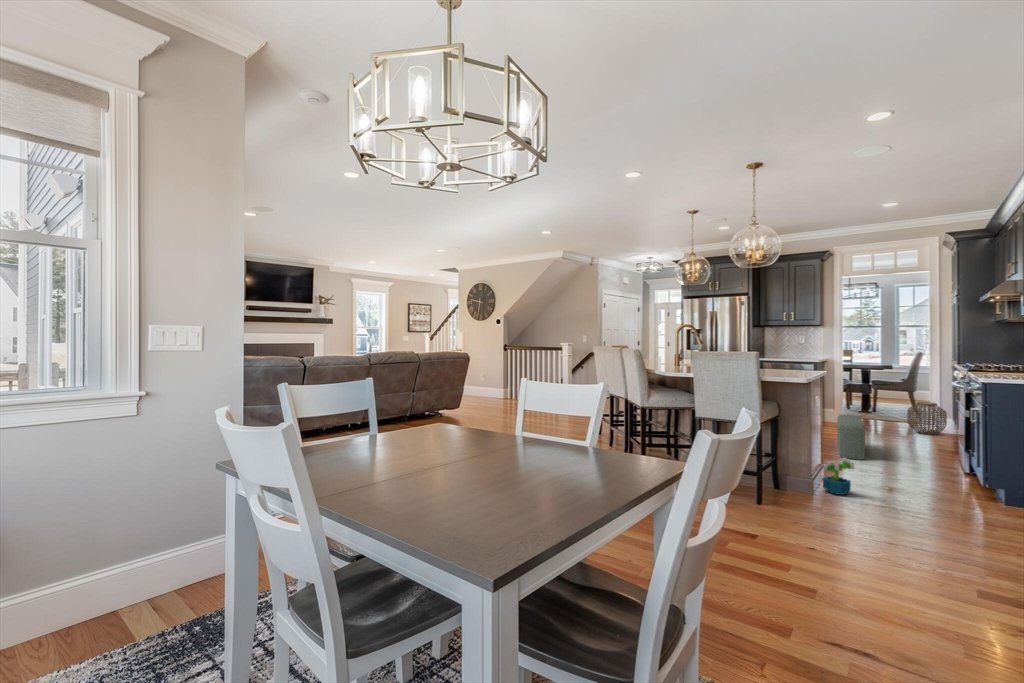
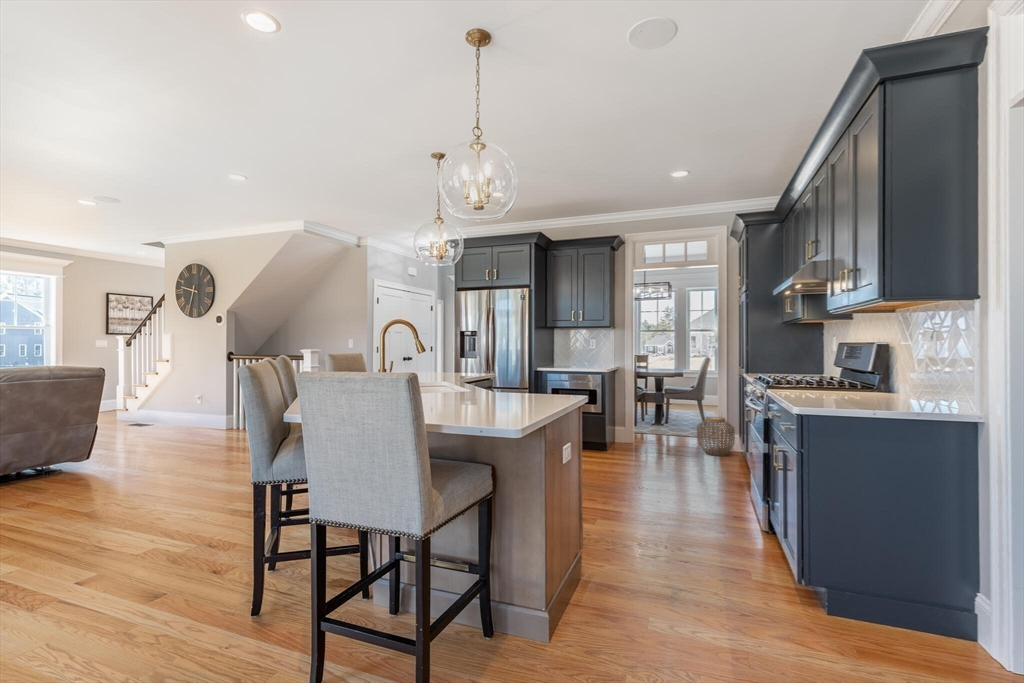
pouf: present [837,415,865,460] -> none [616,445,648,516]
decorative plant: present [823,458,854,495] -> none [569,560,617,634]

